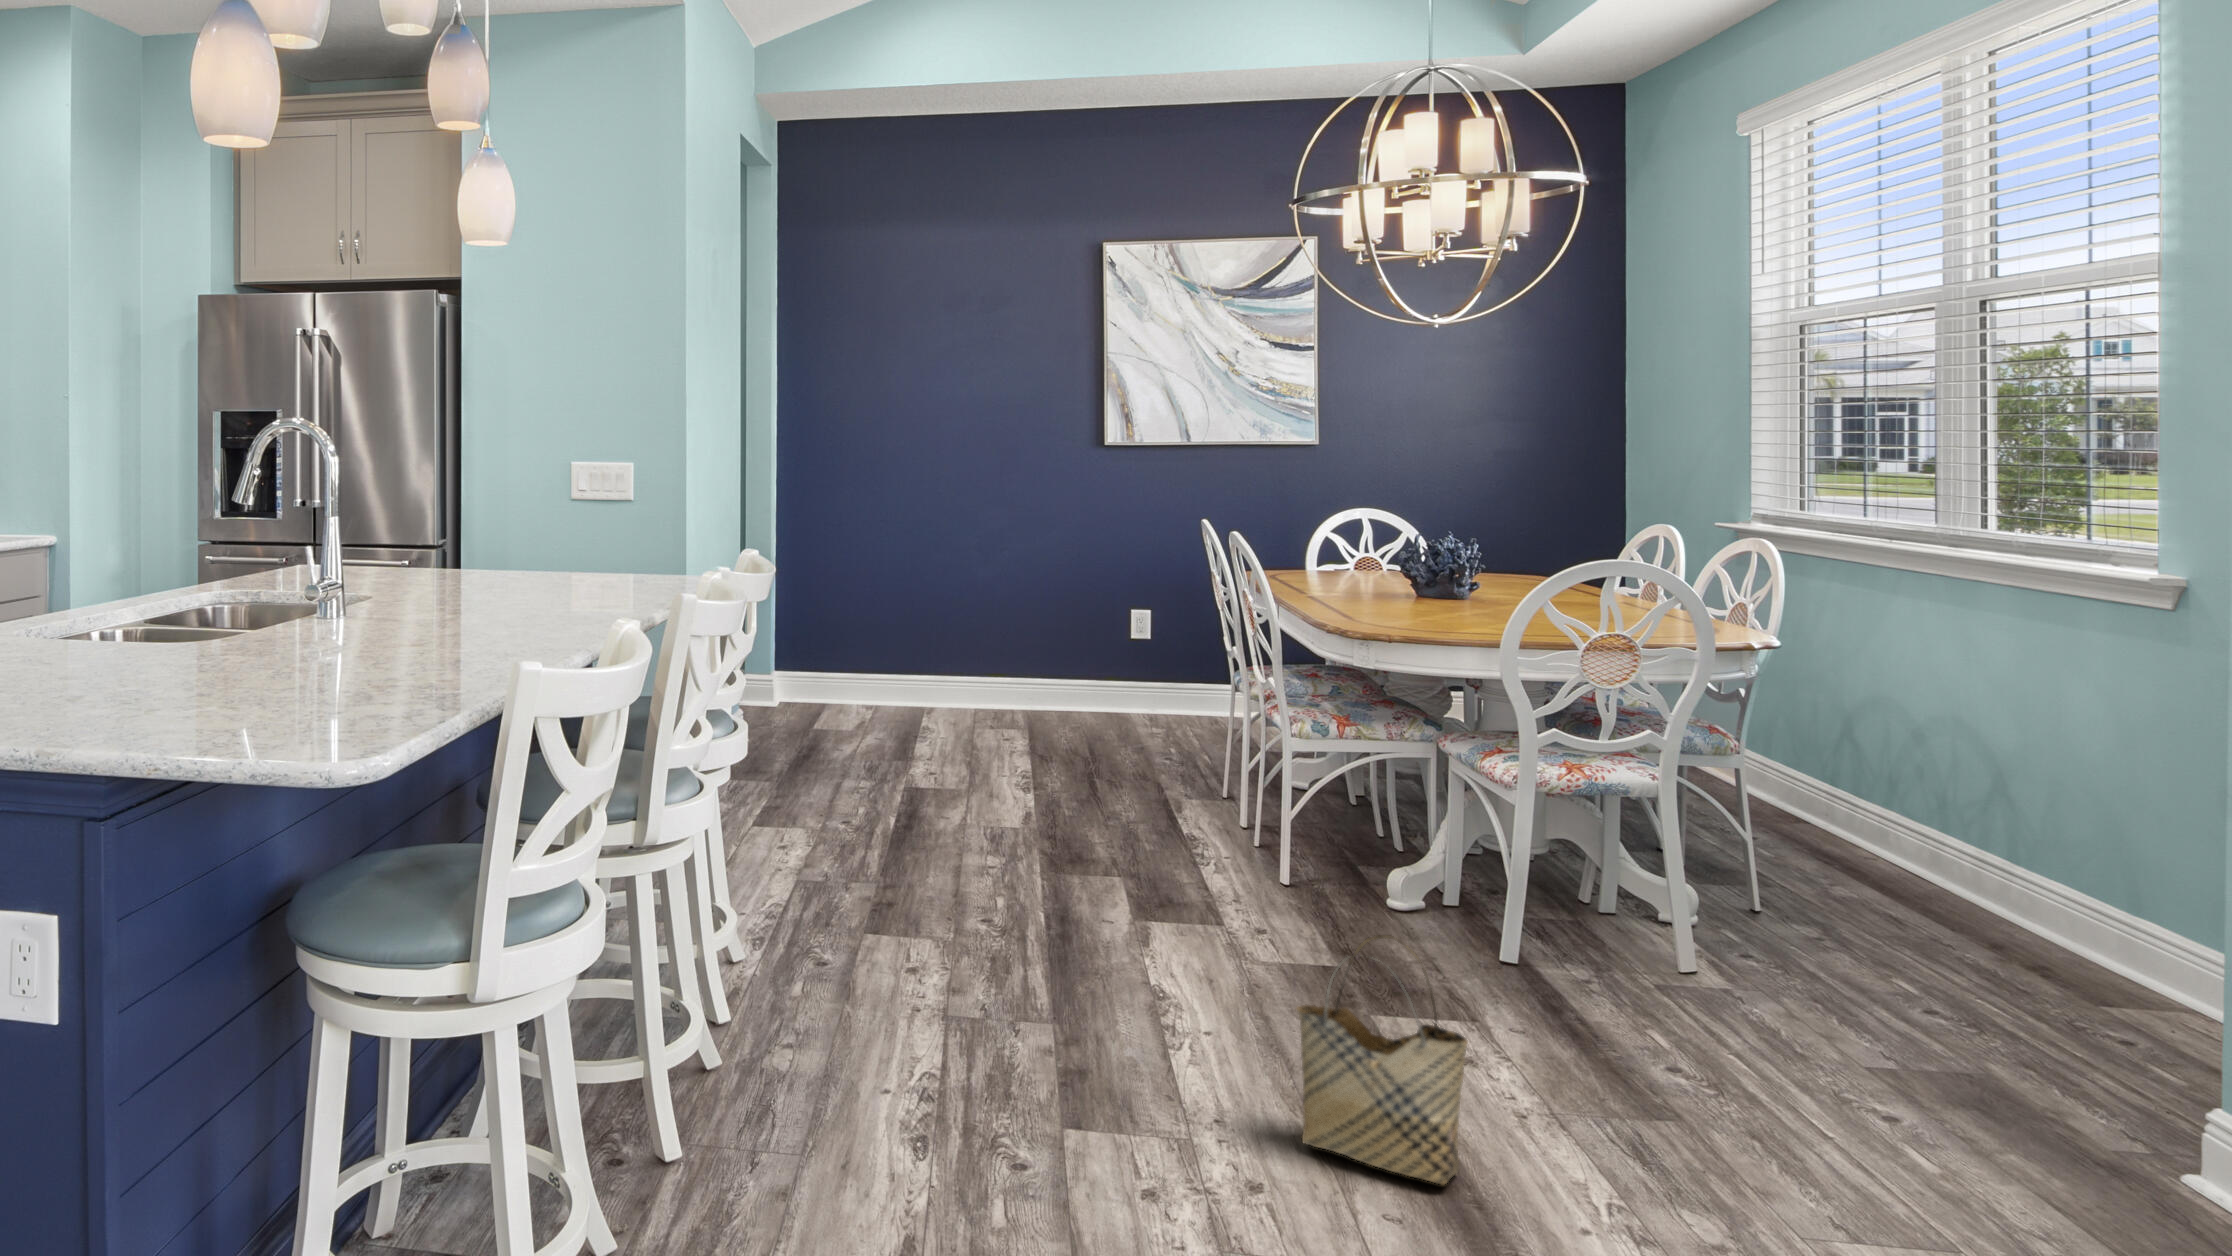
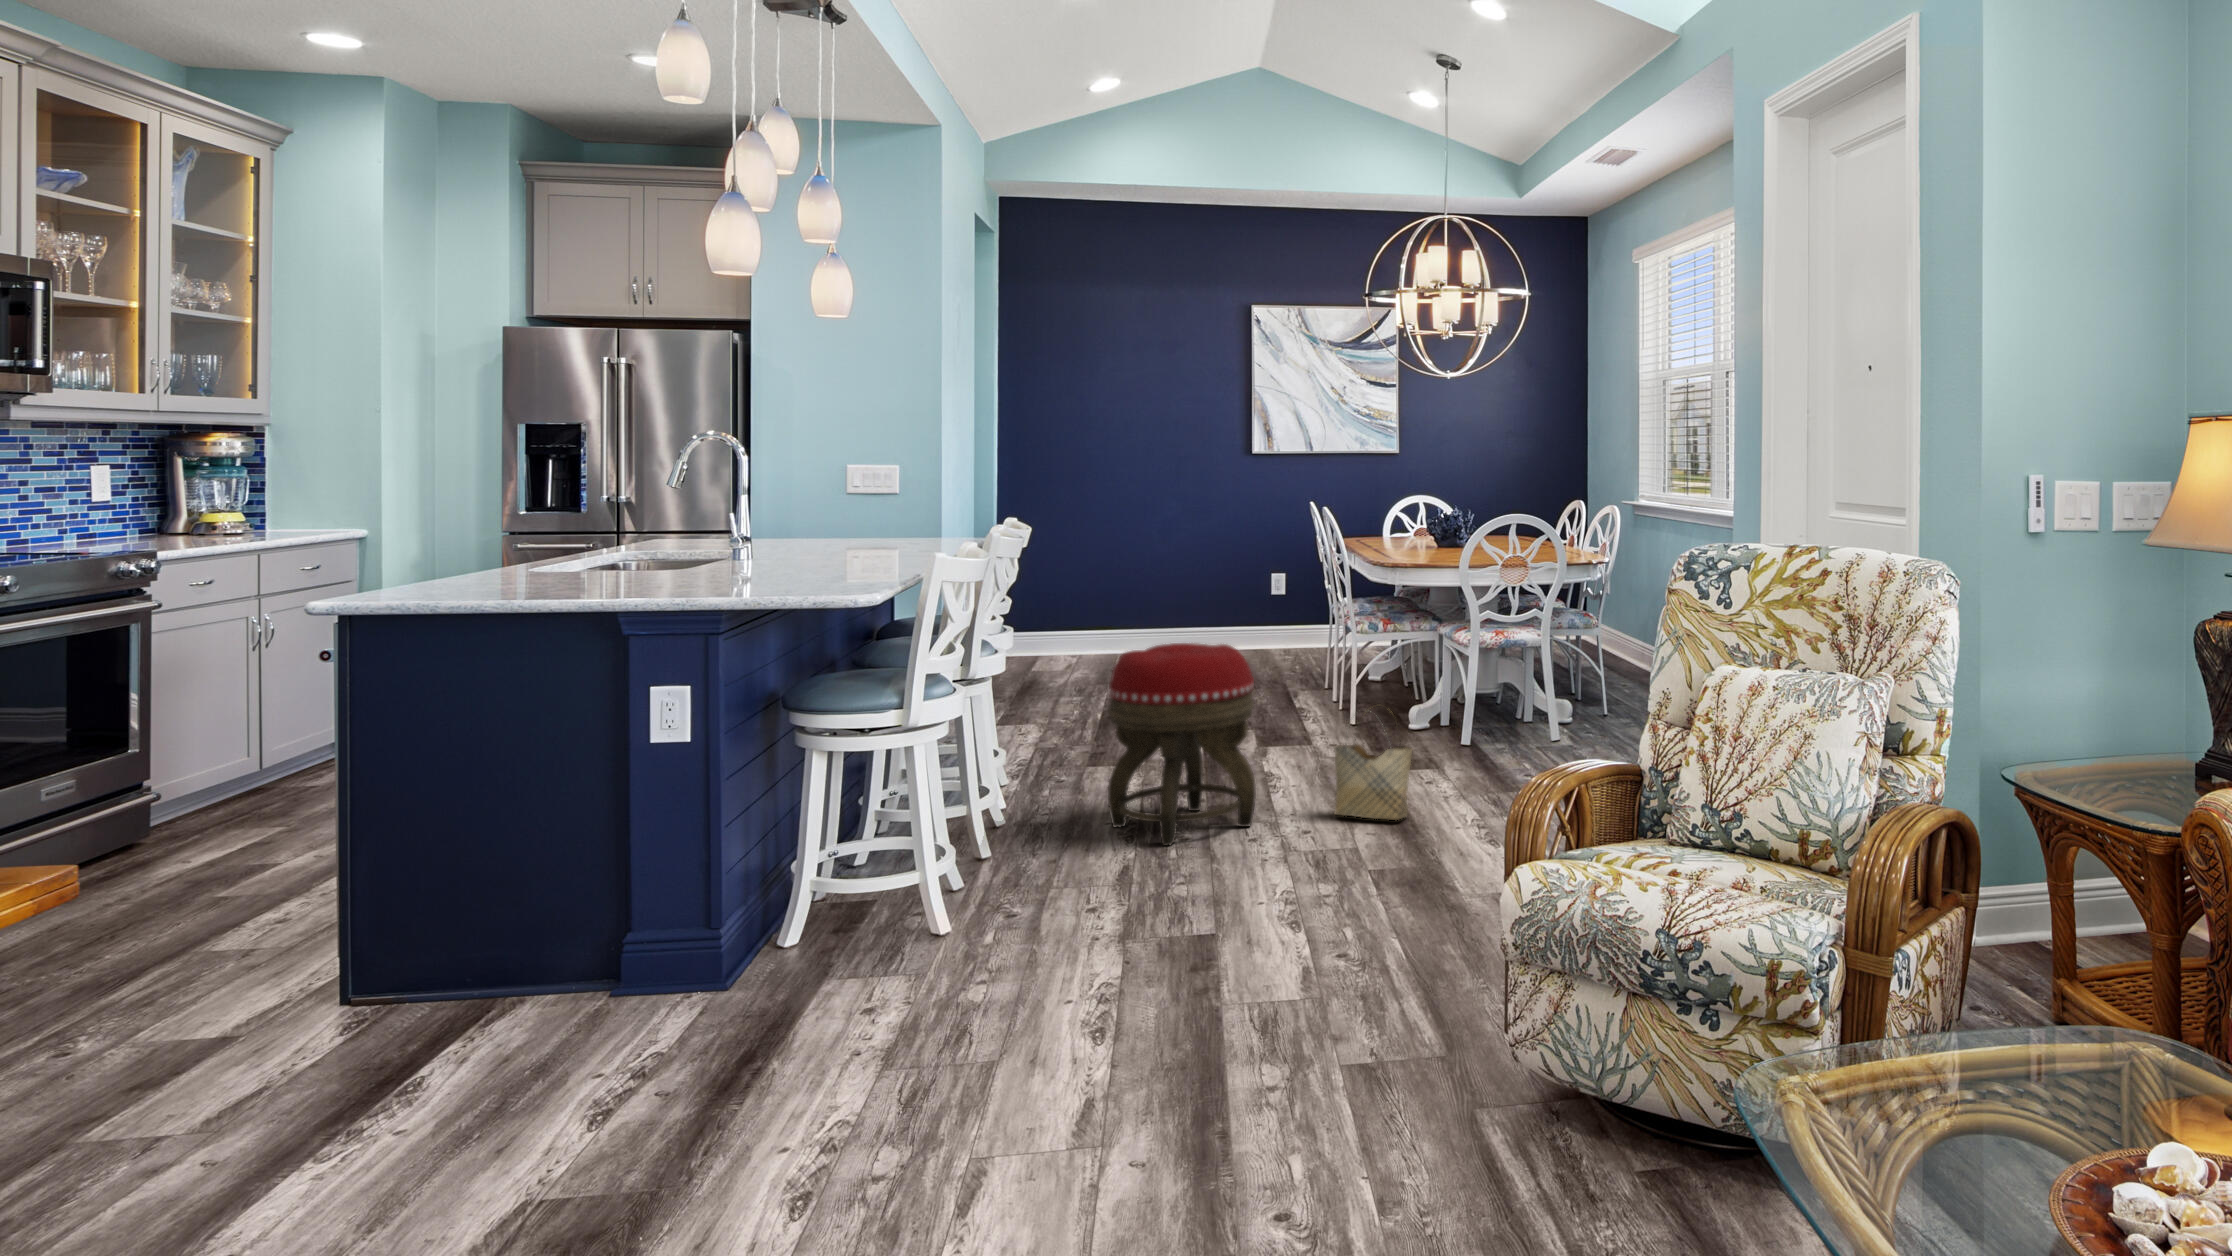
footstool: none [883,784,1149,1181] -> present [1108,643,1256,846]

